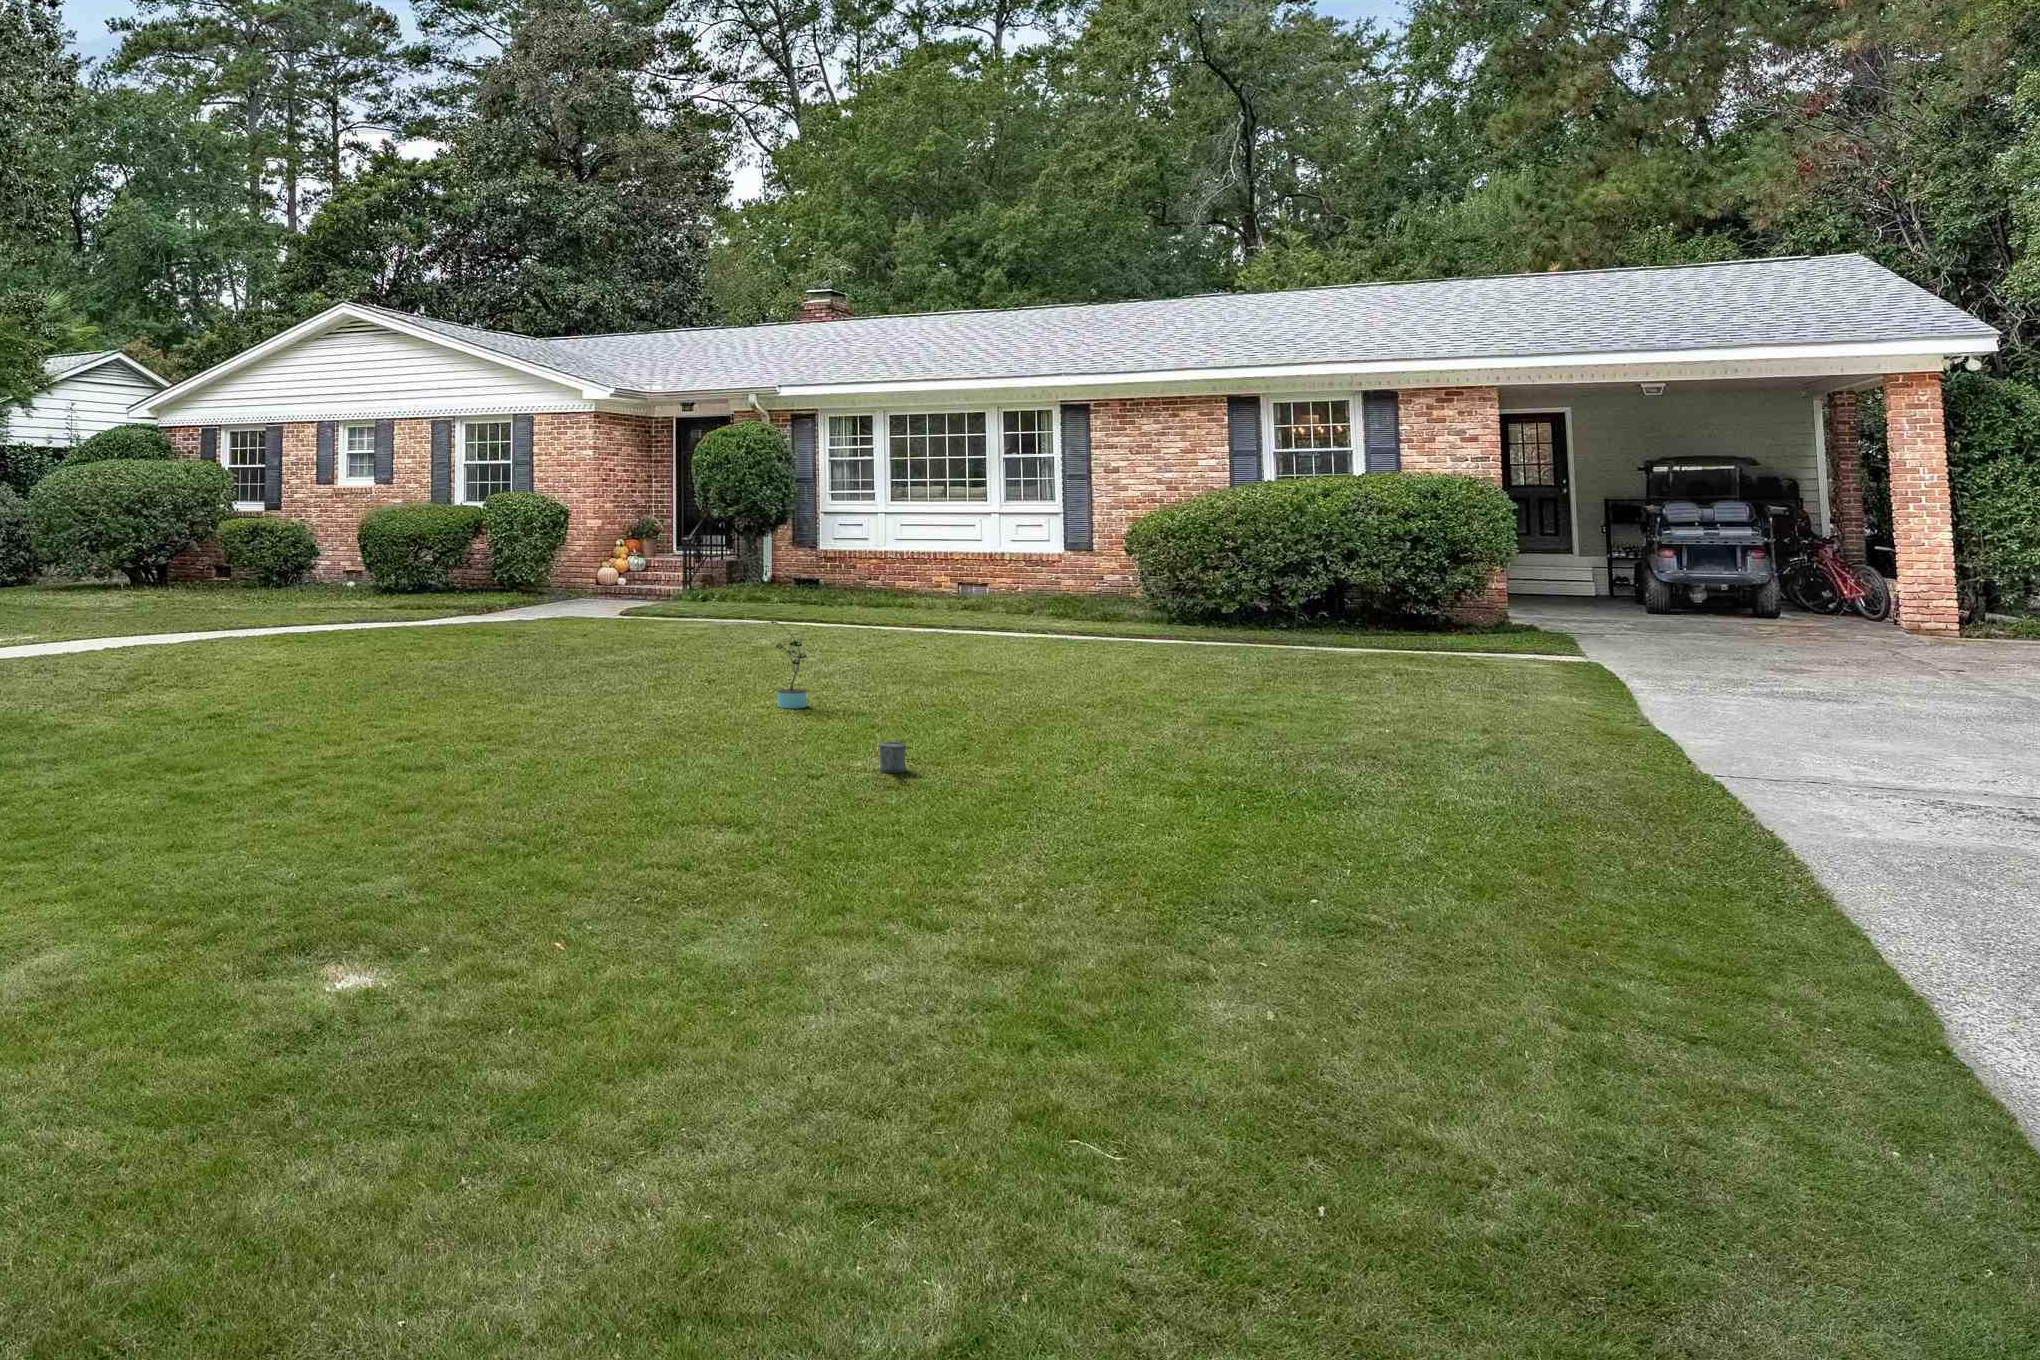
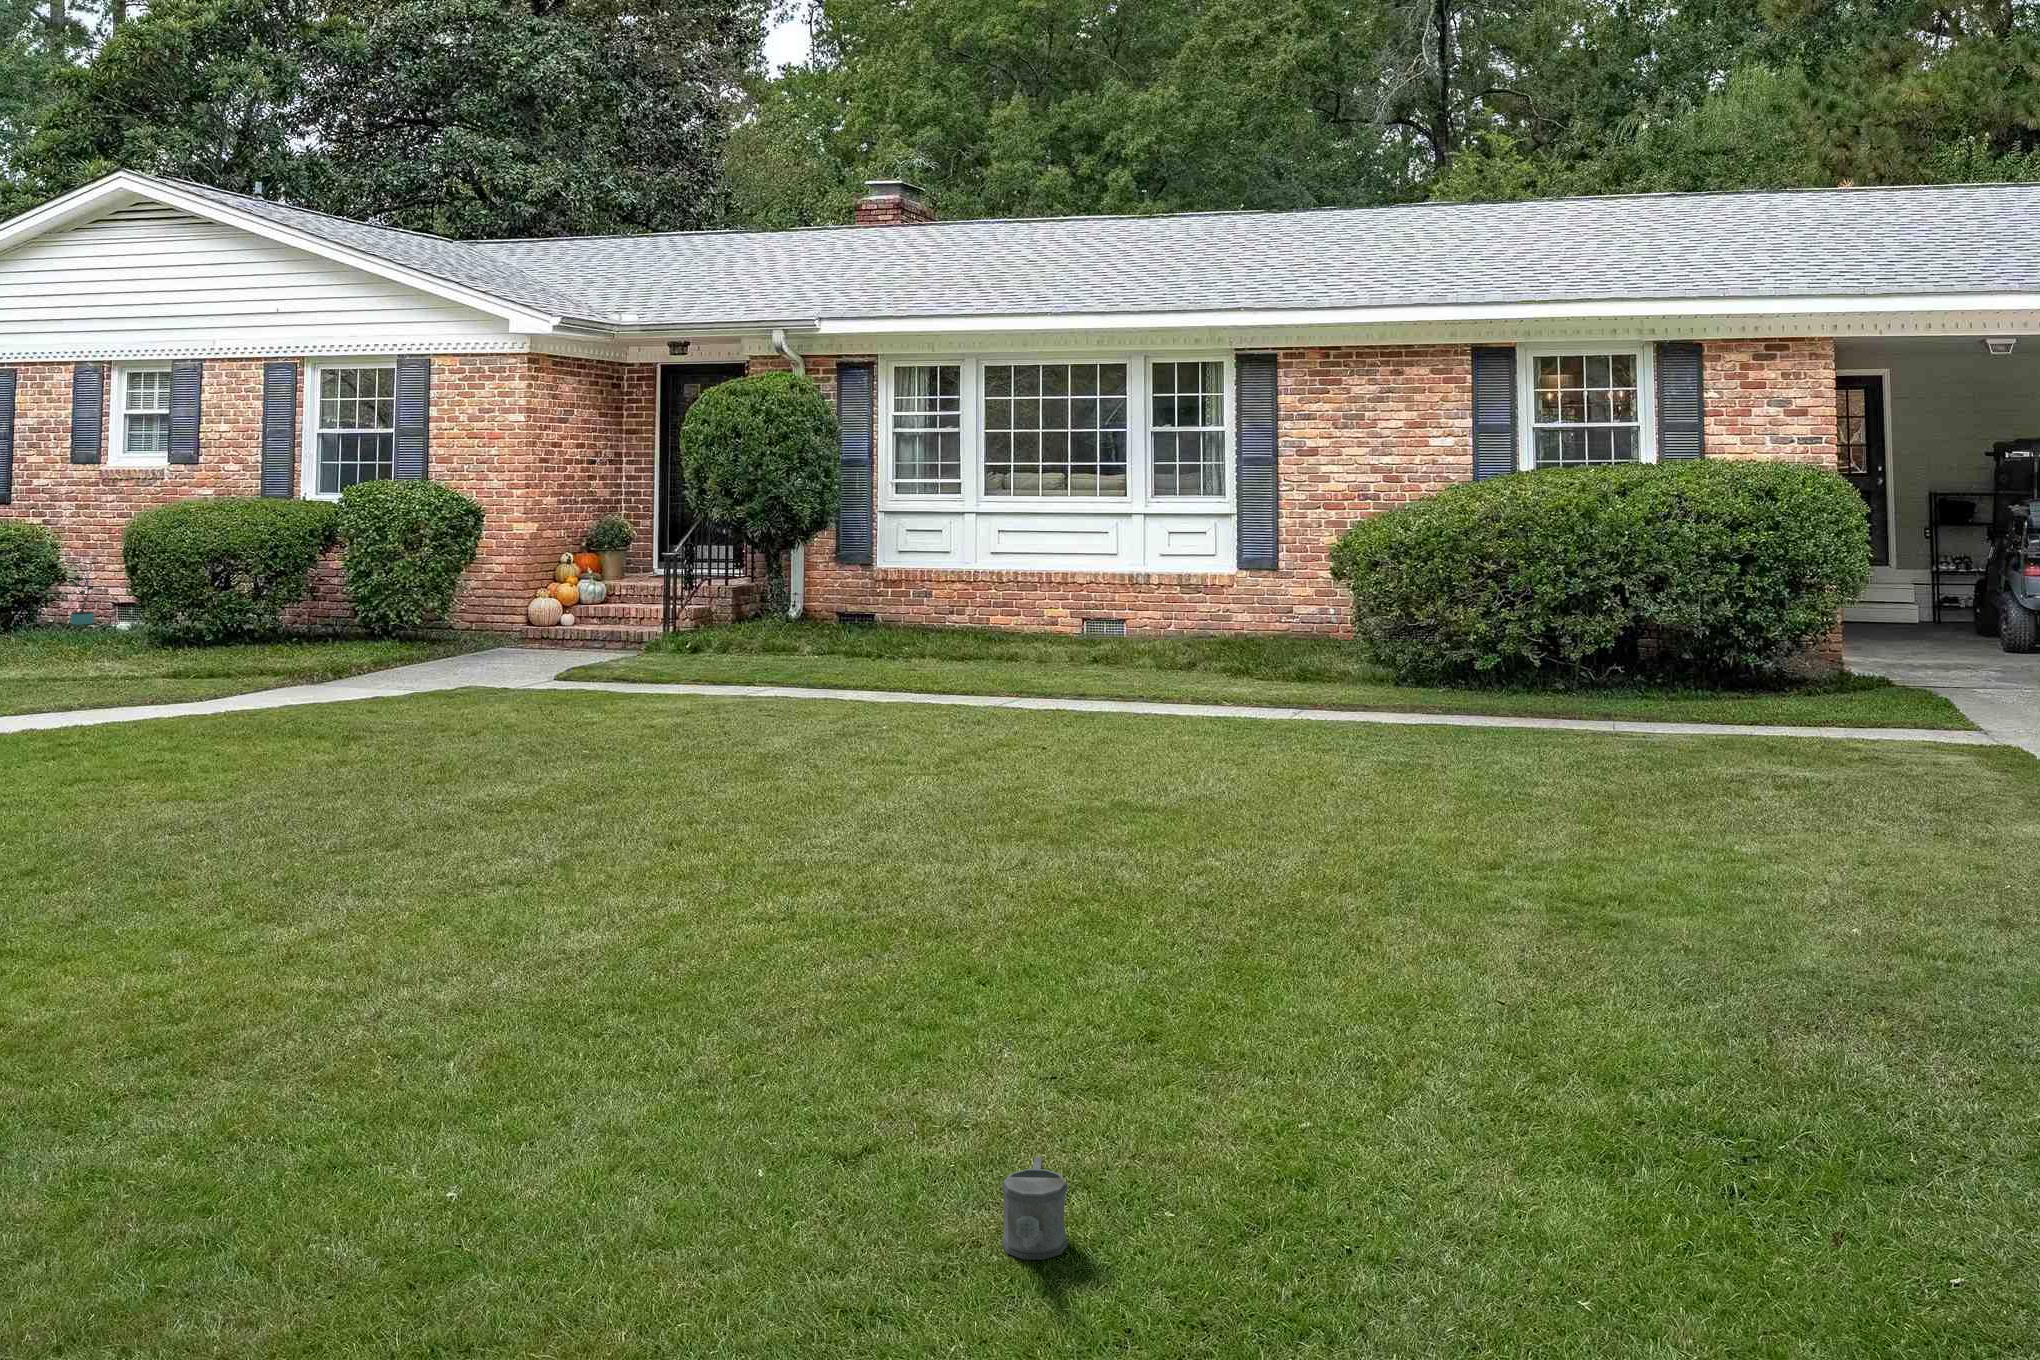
potted plant: present [767,612,817,709] -> present [68,557,101,625]

